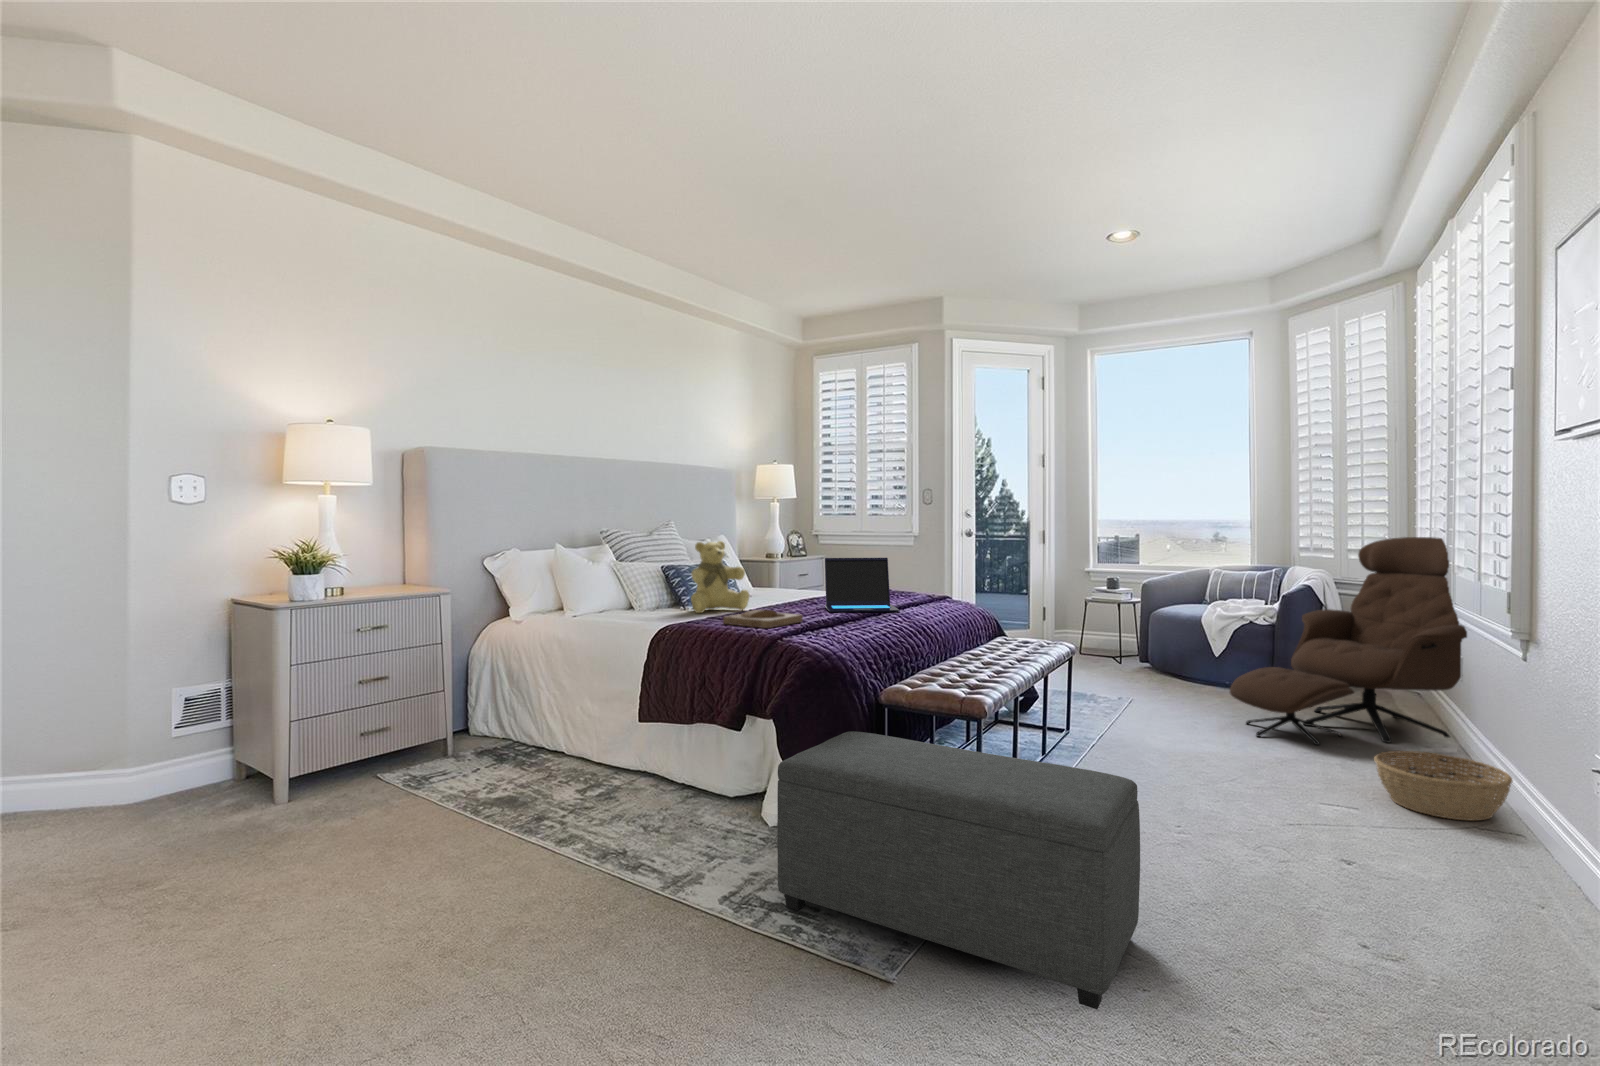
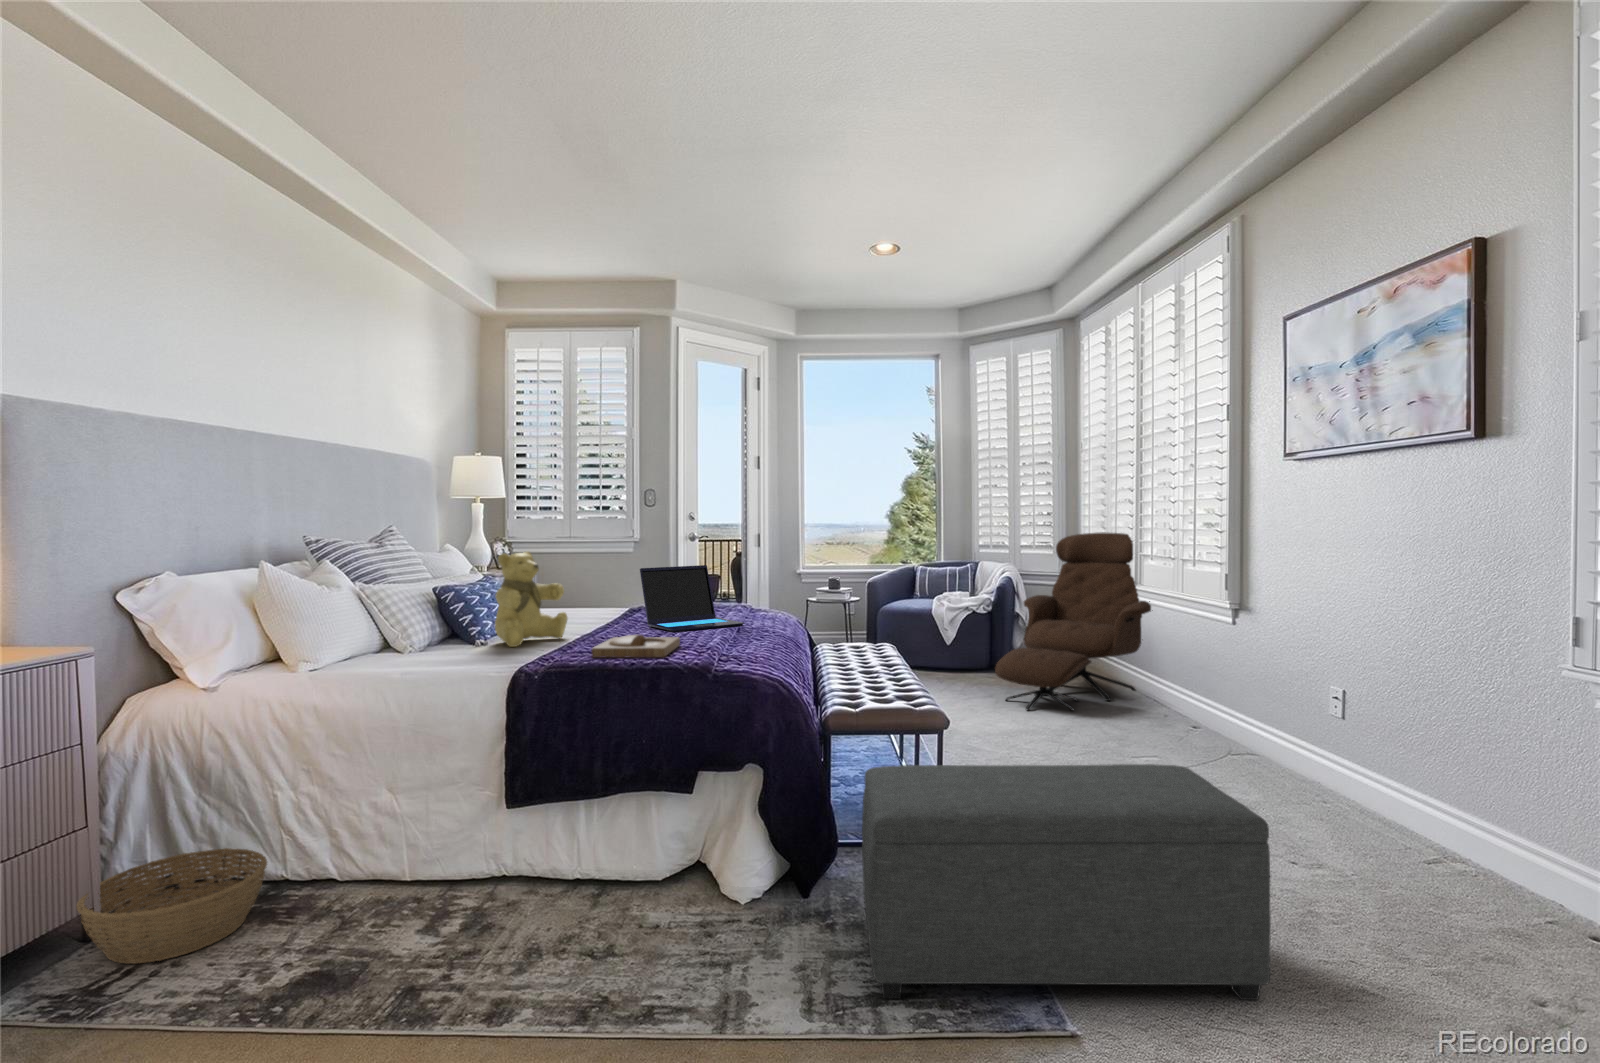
basket: present [1374,751,1512,820] -> present [77,848,267,964]

